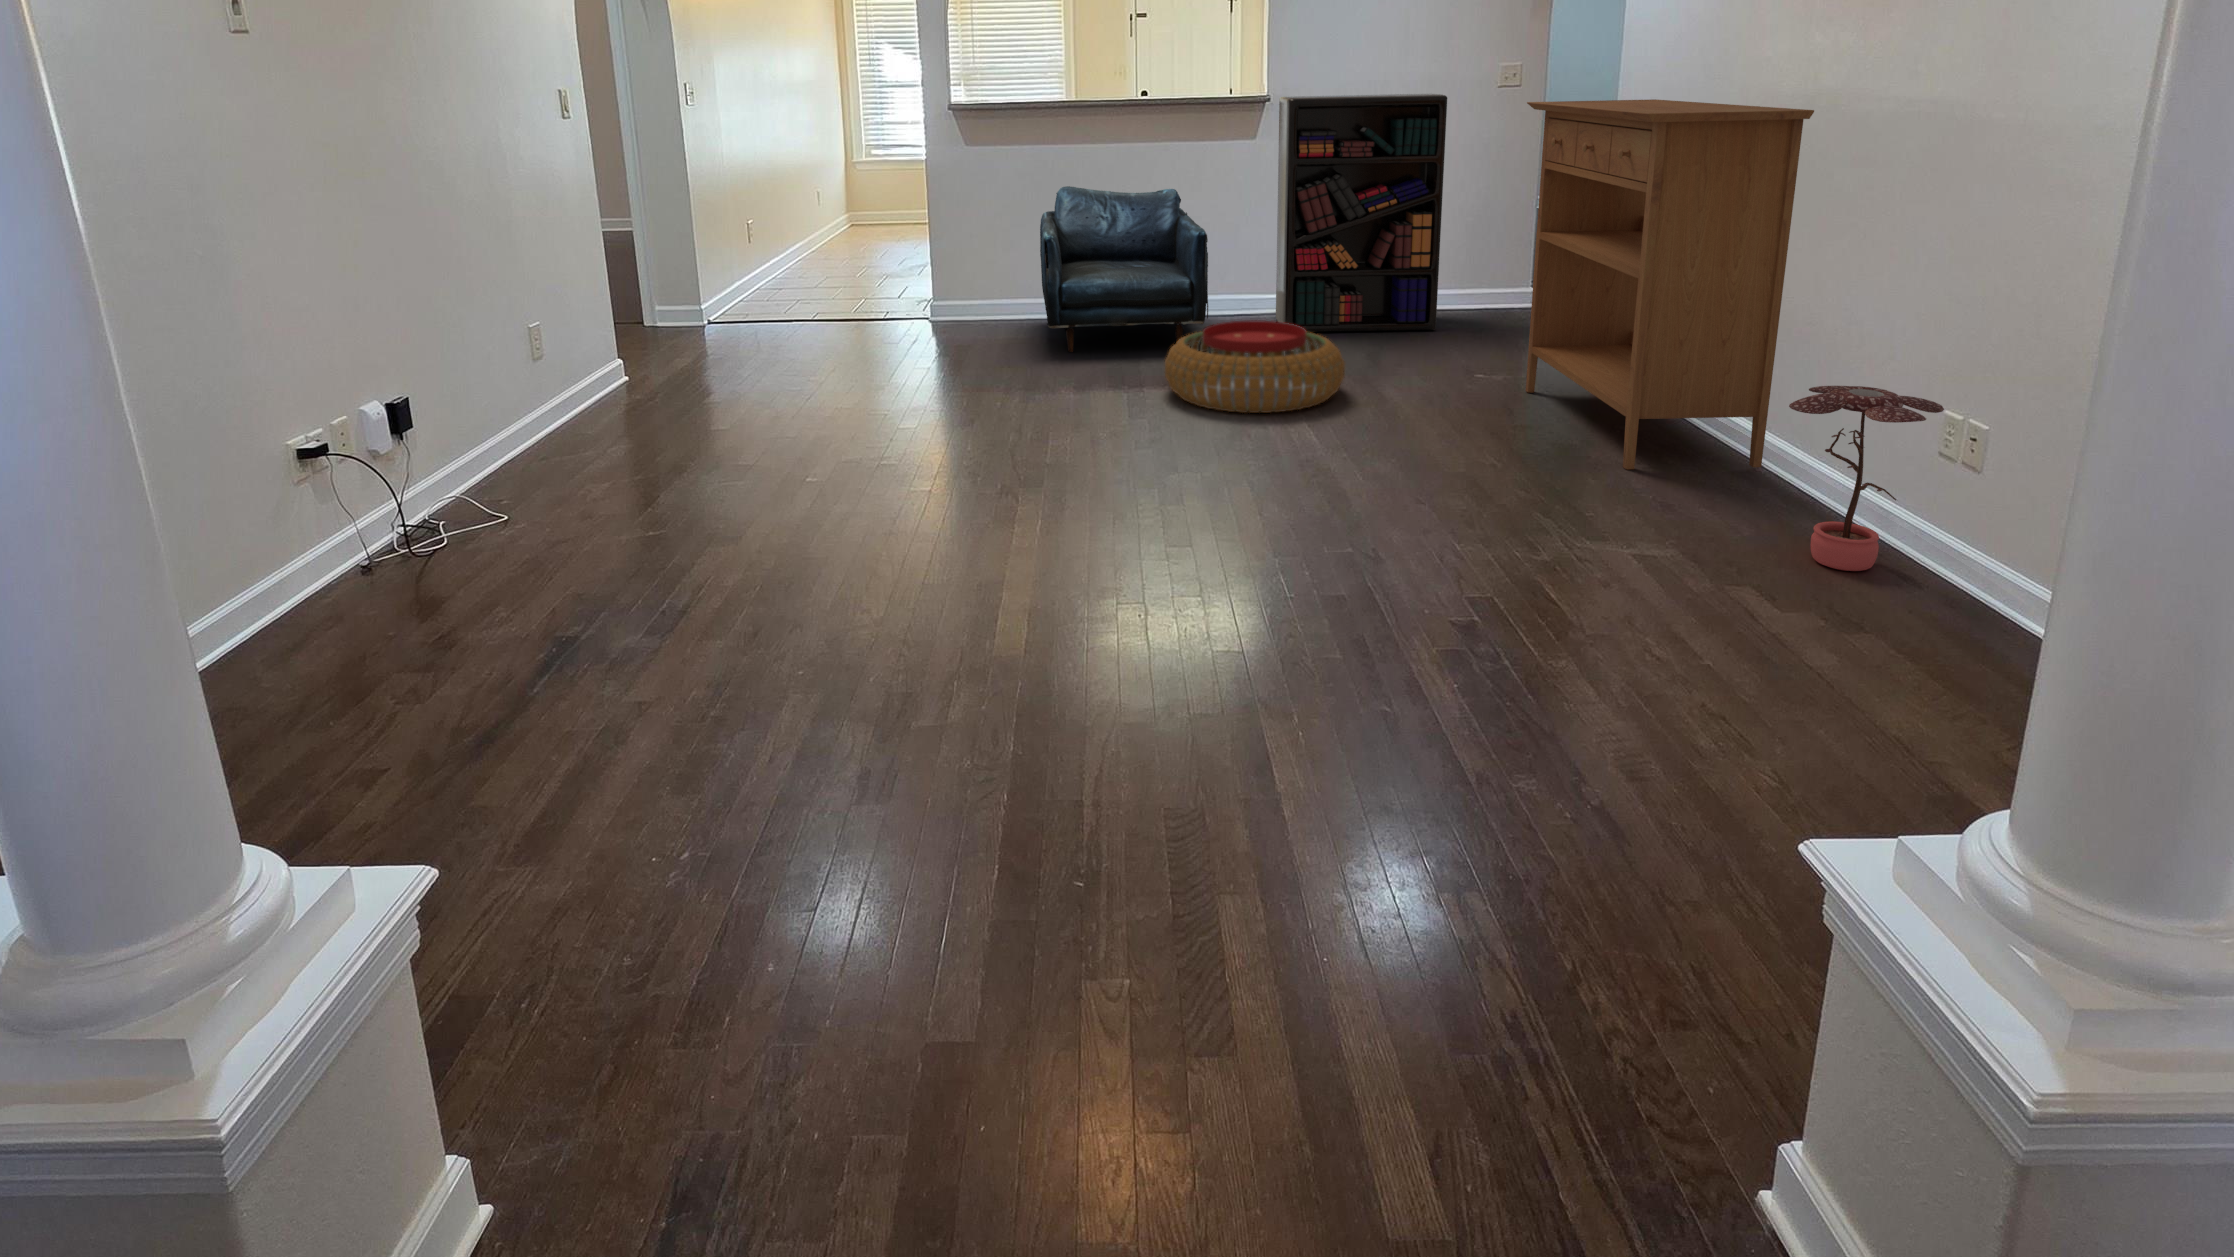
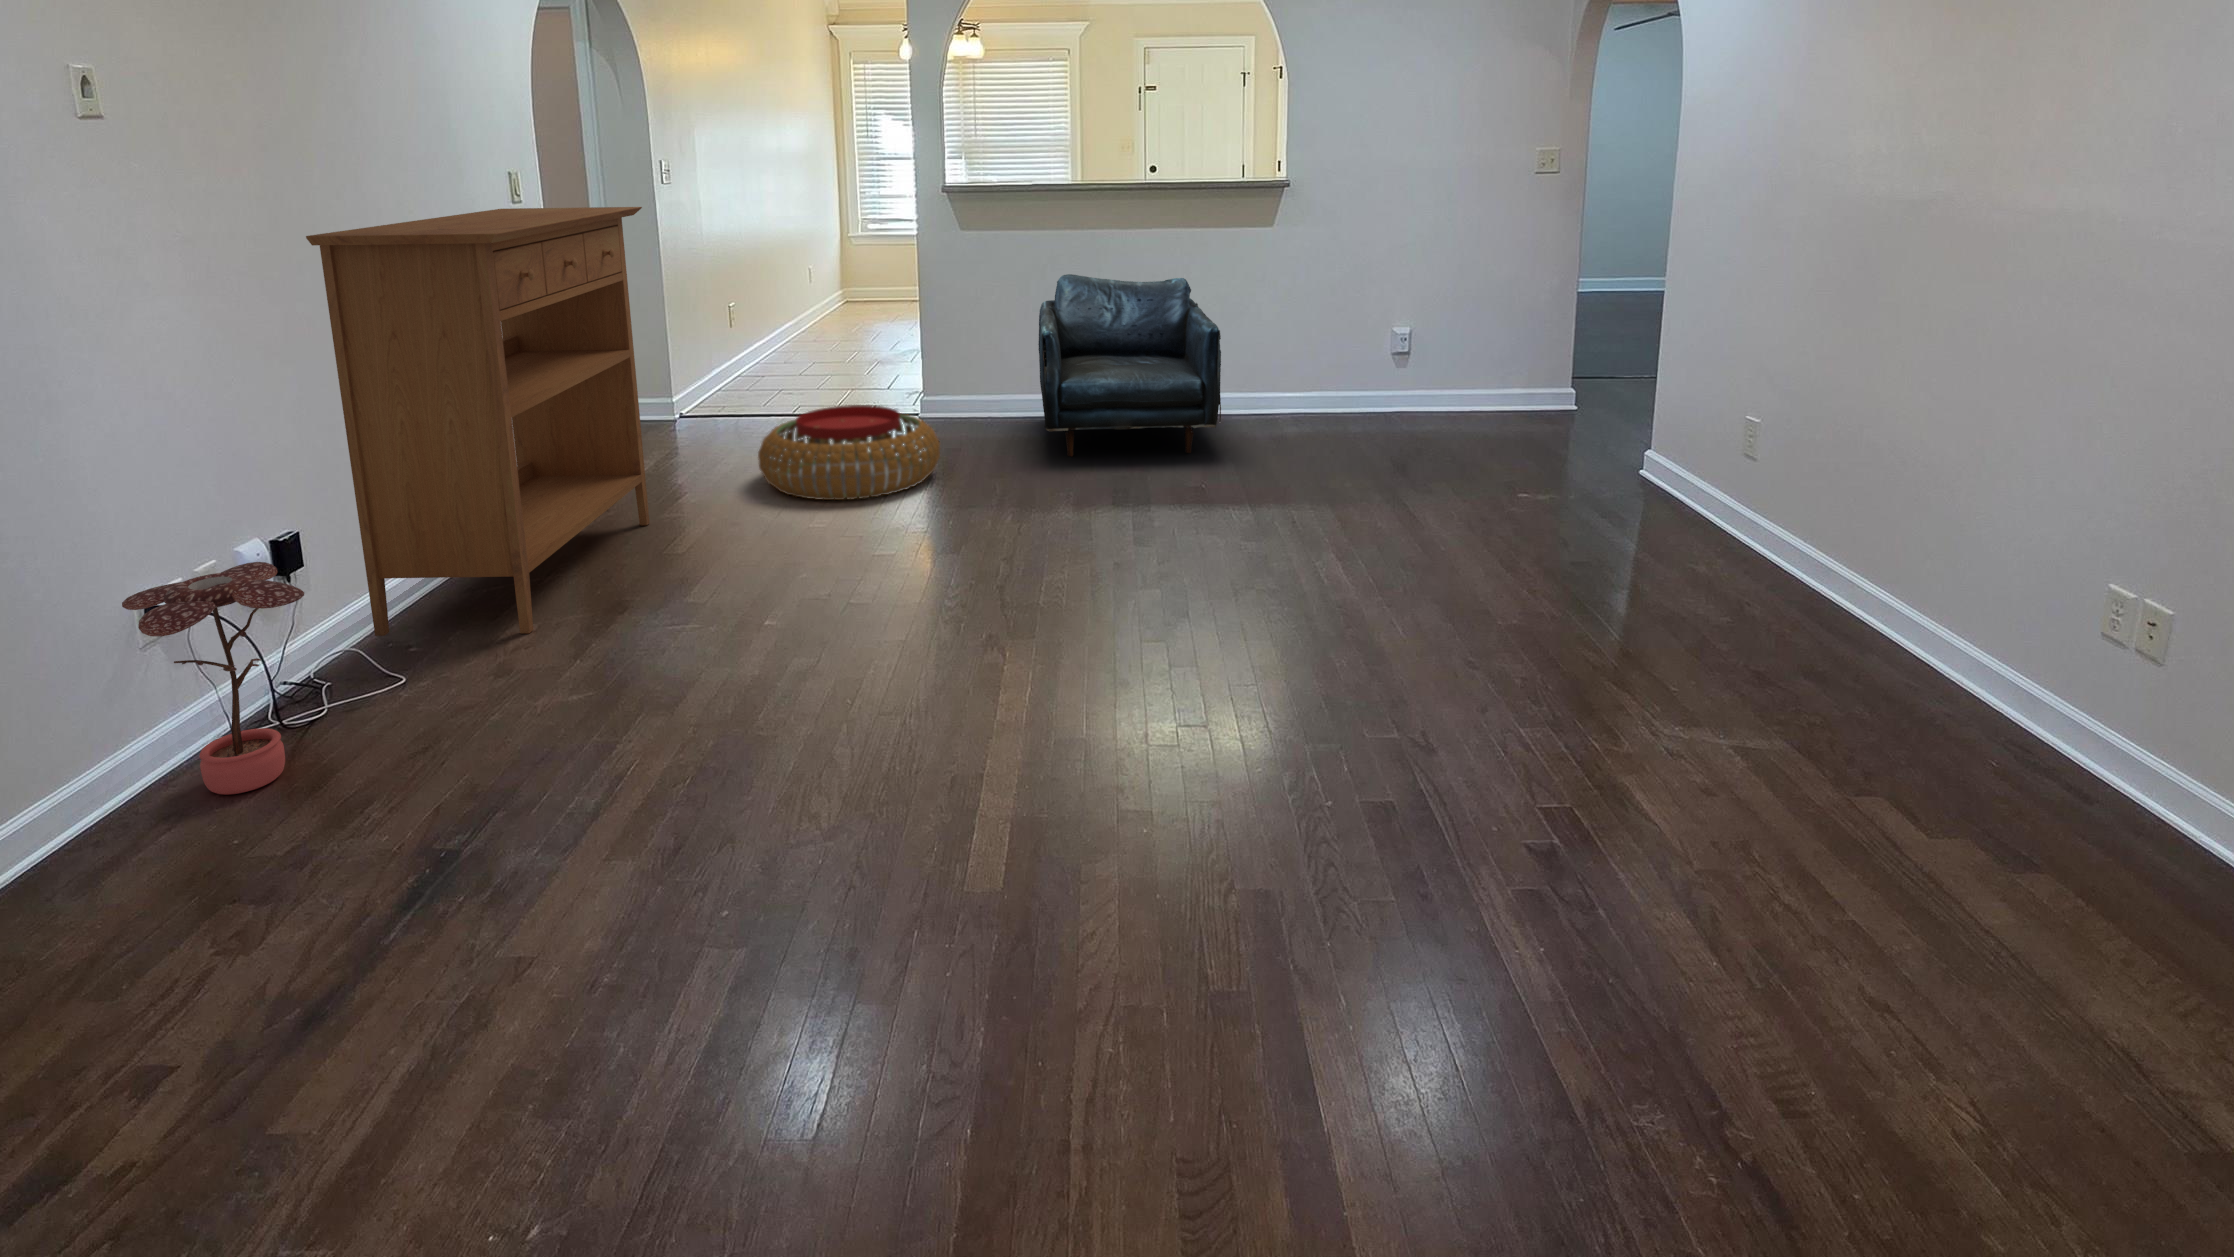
bookshelf: present [1276,94,1447,332] -> none [1293,179,1480,435]
console table: present [1526,99,1814,469] -> present [306,207,649,636]
pouf: present [1165,320,1345,413] -> present [758,405,940,500]
potted plant: present [1789,386,1944,571] -> present [122,562,304,795]

